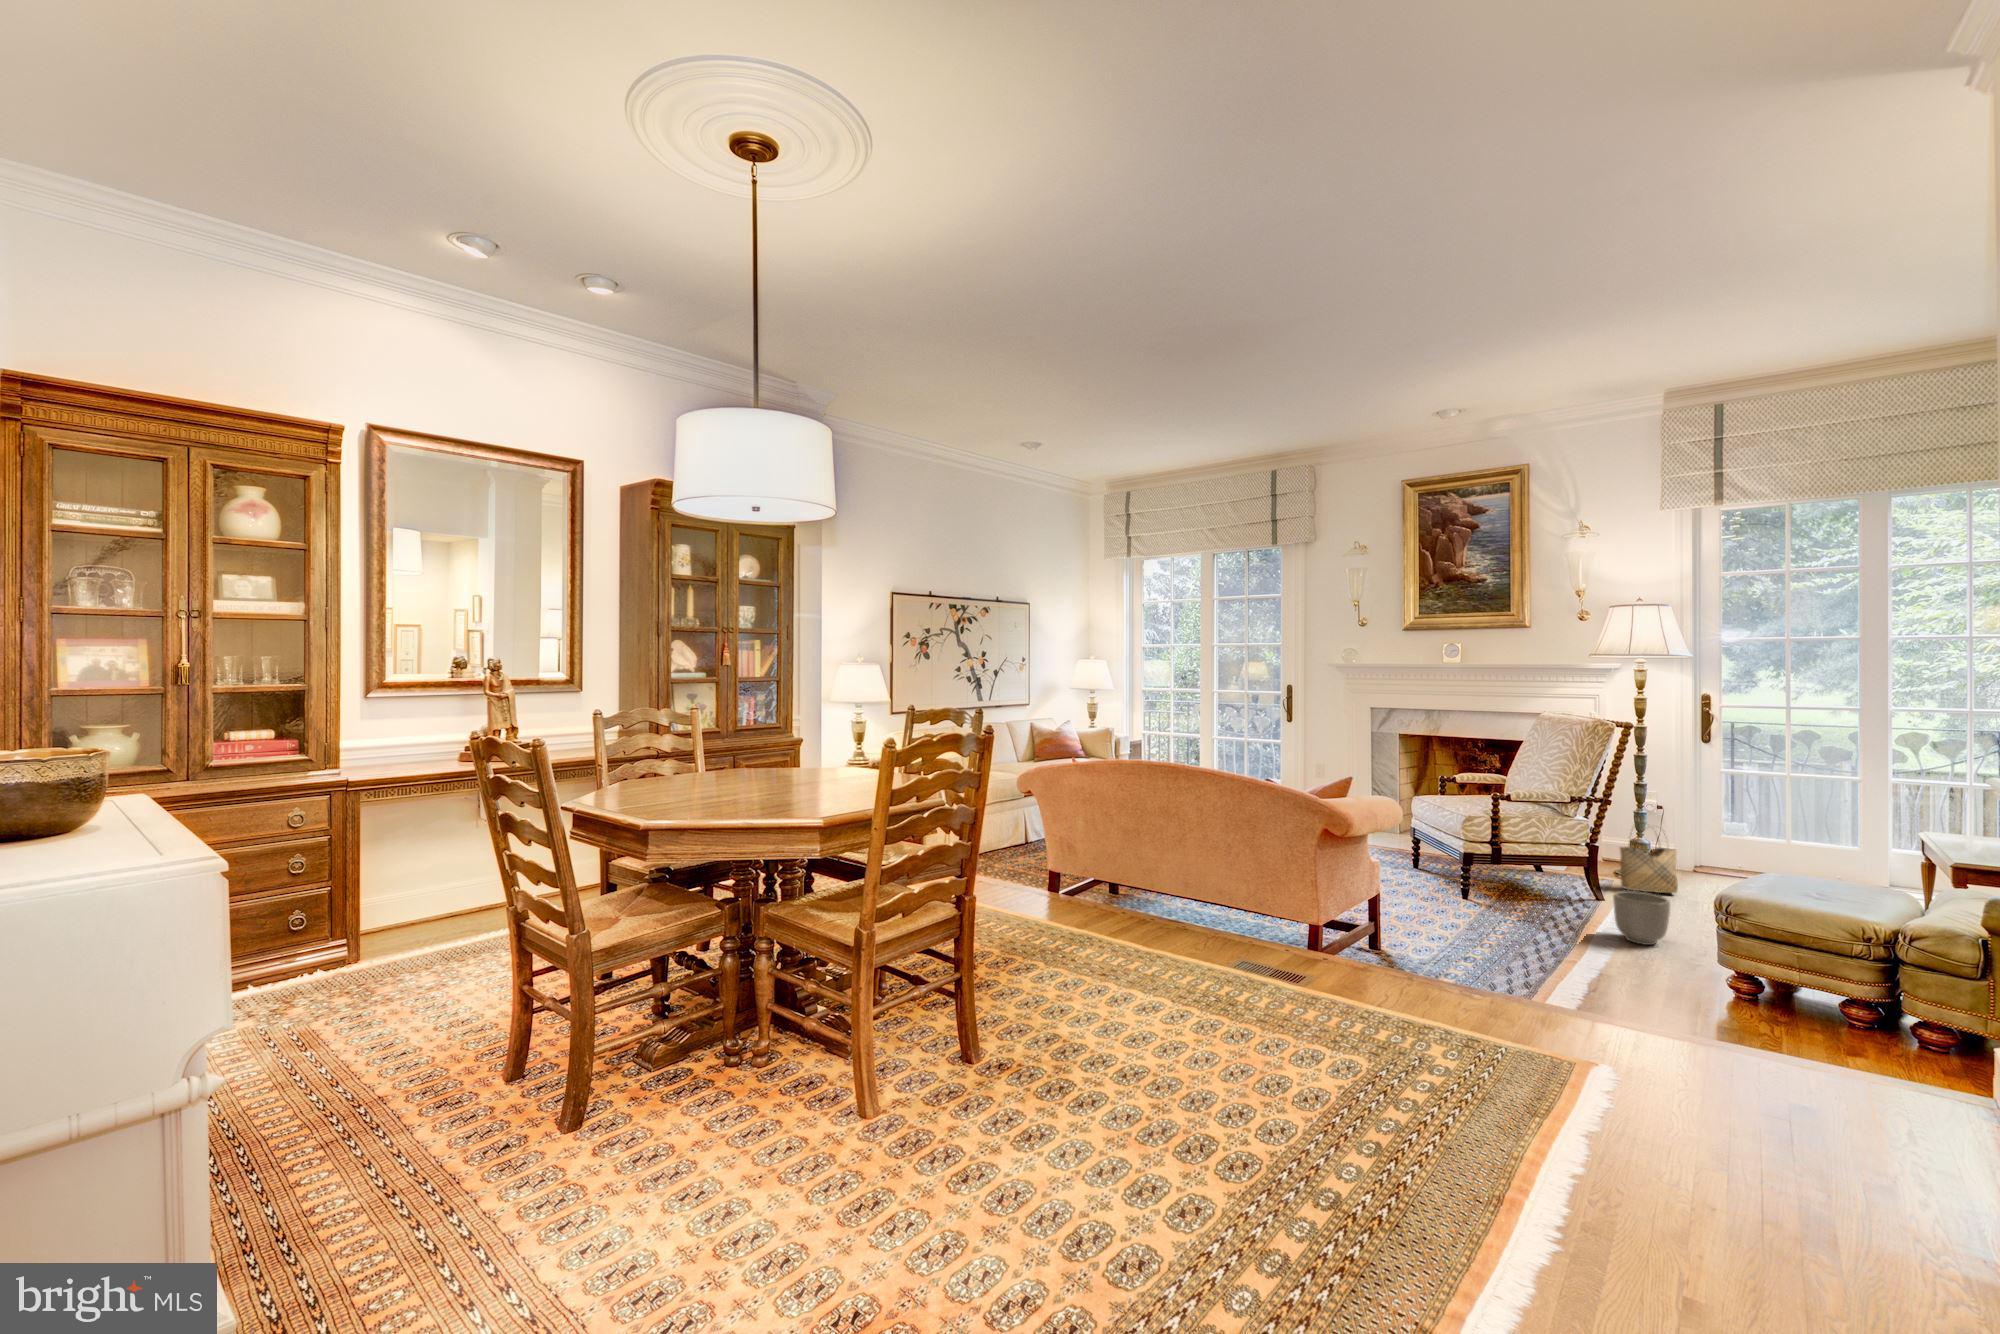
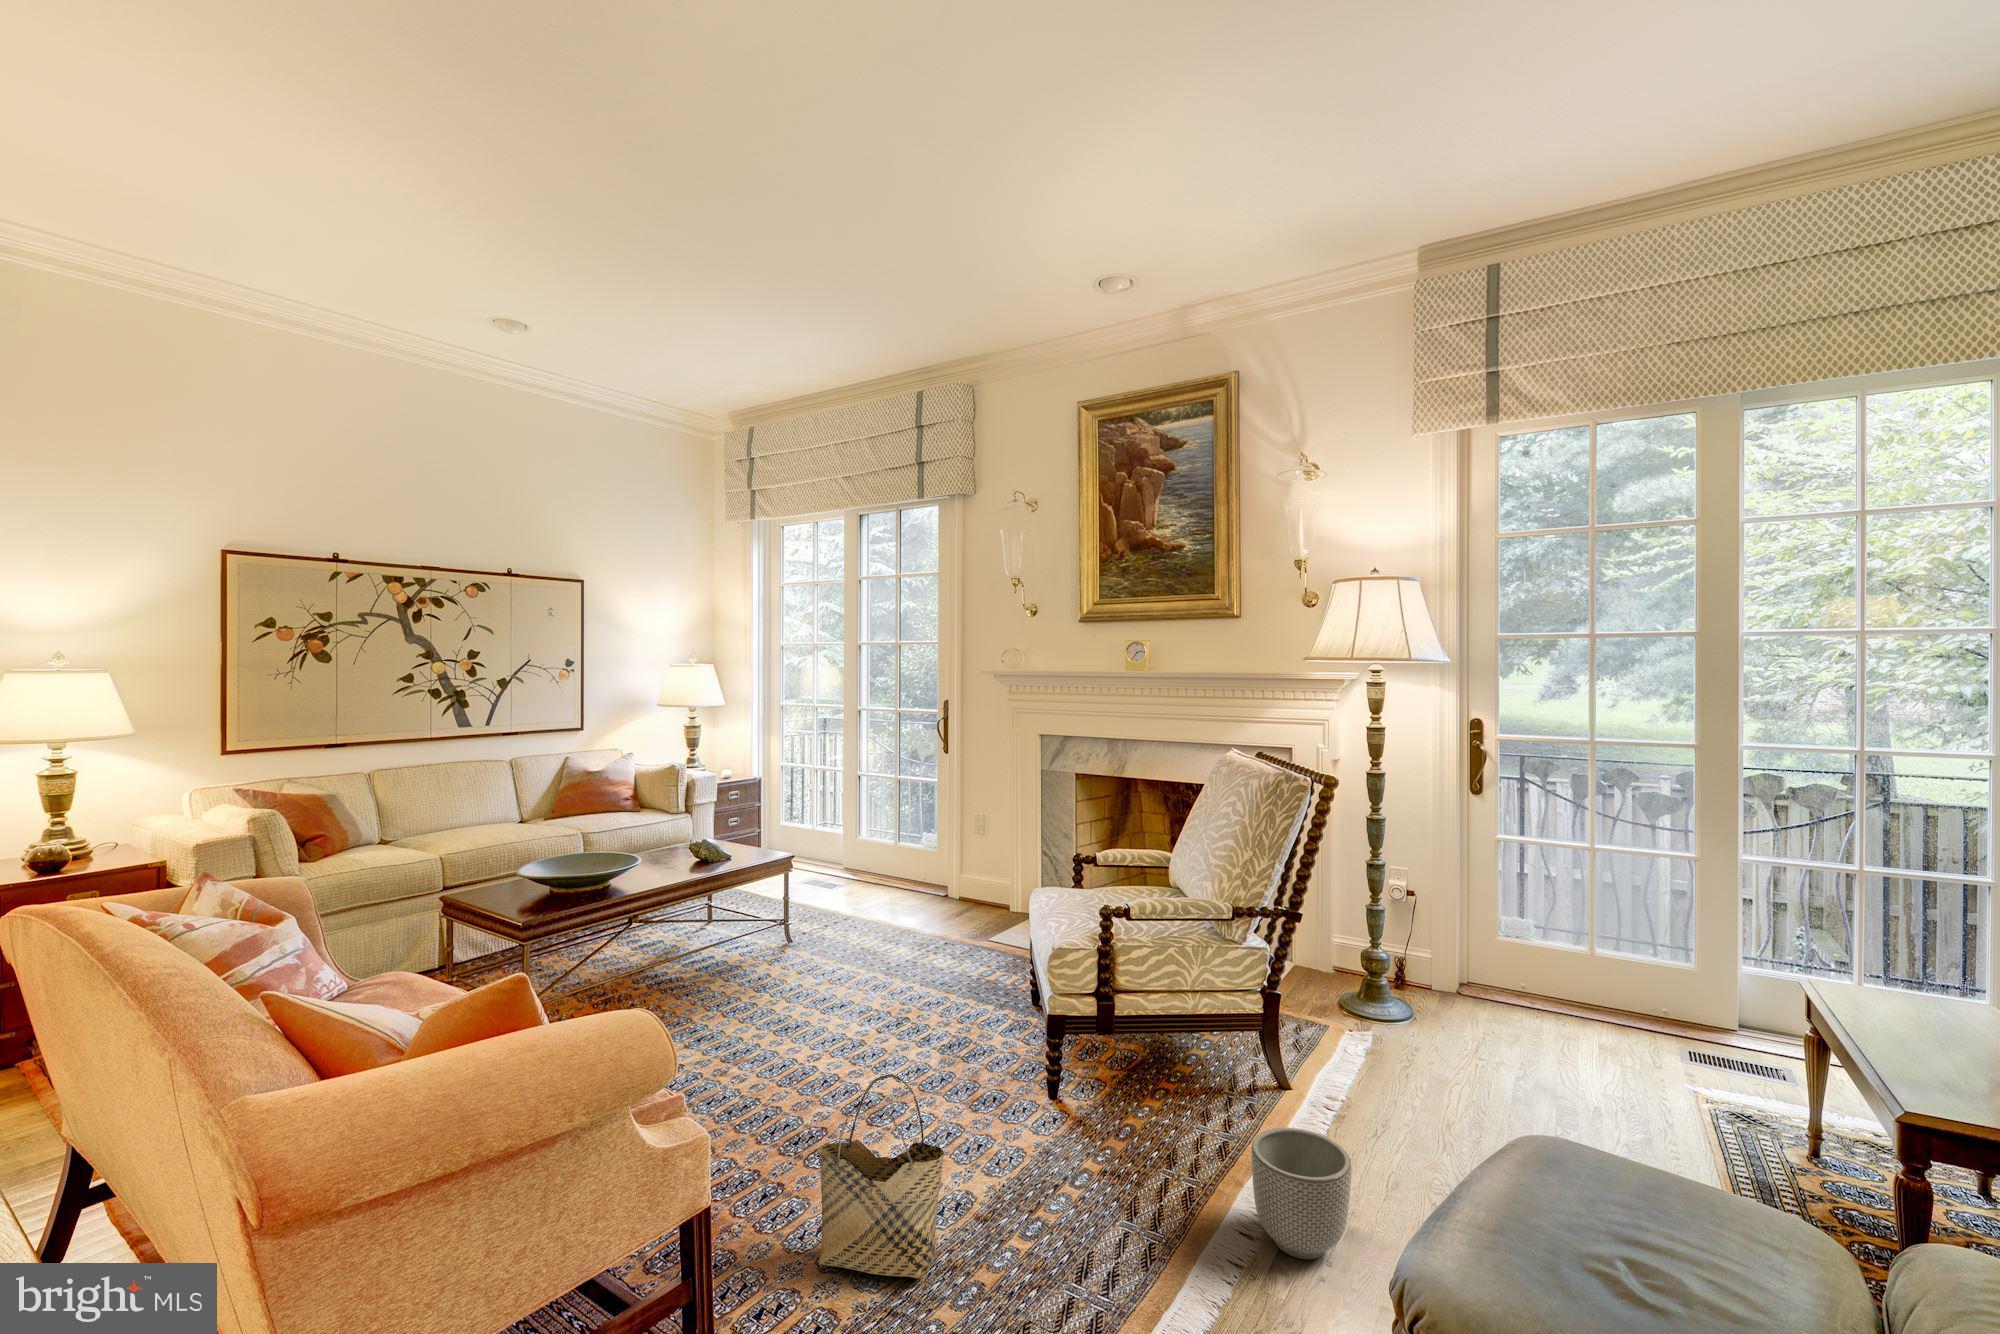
woven basket: present [1620,826,1678,893] -> present [817,1074,944,1279]

